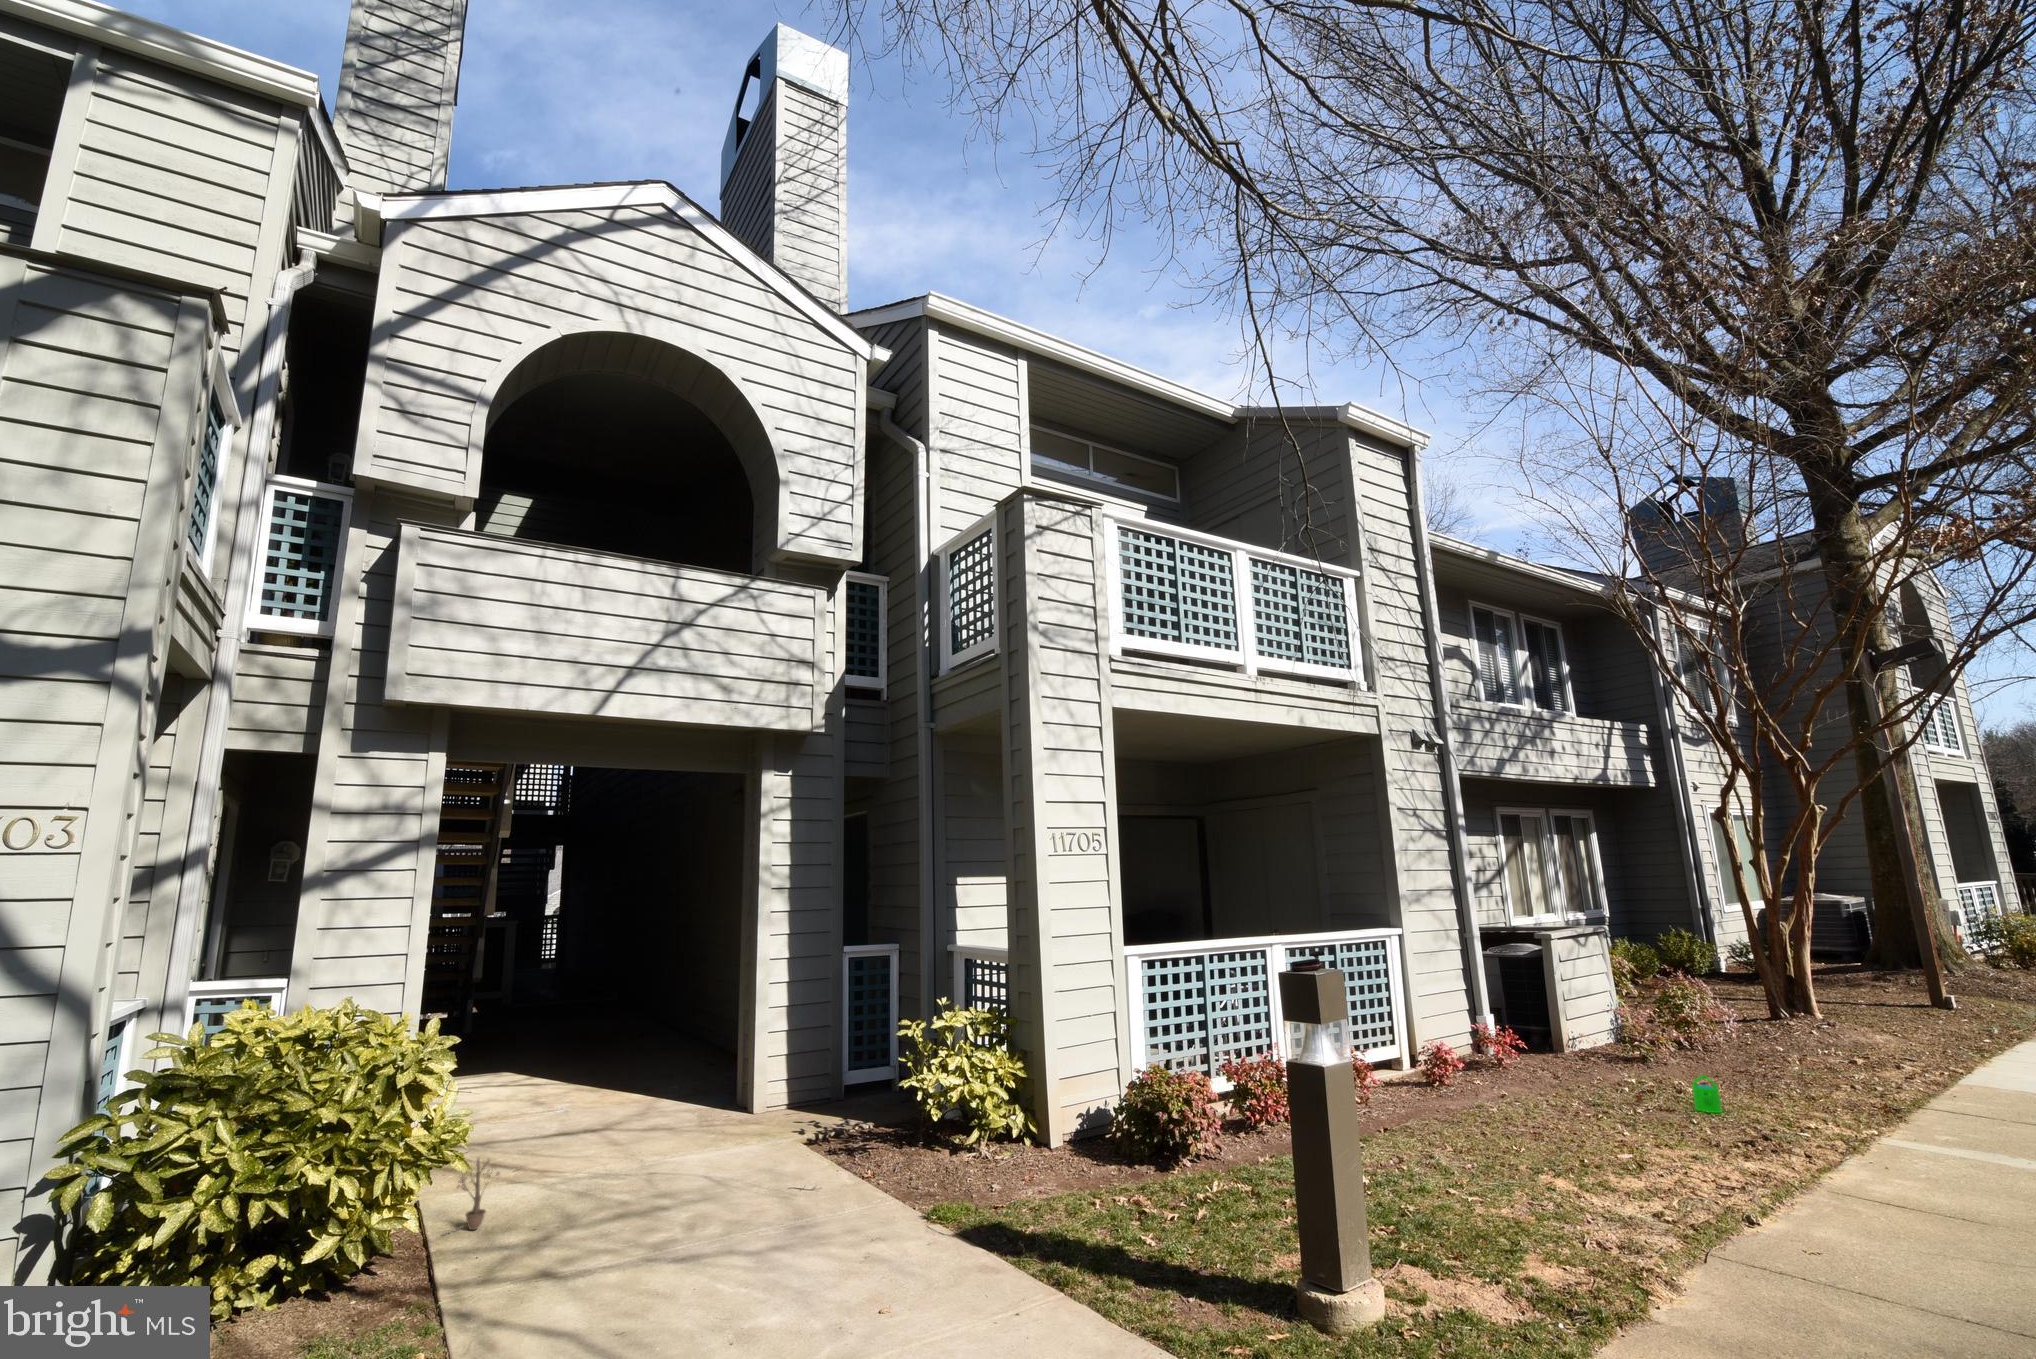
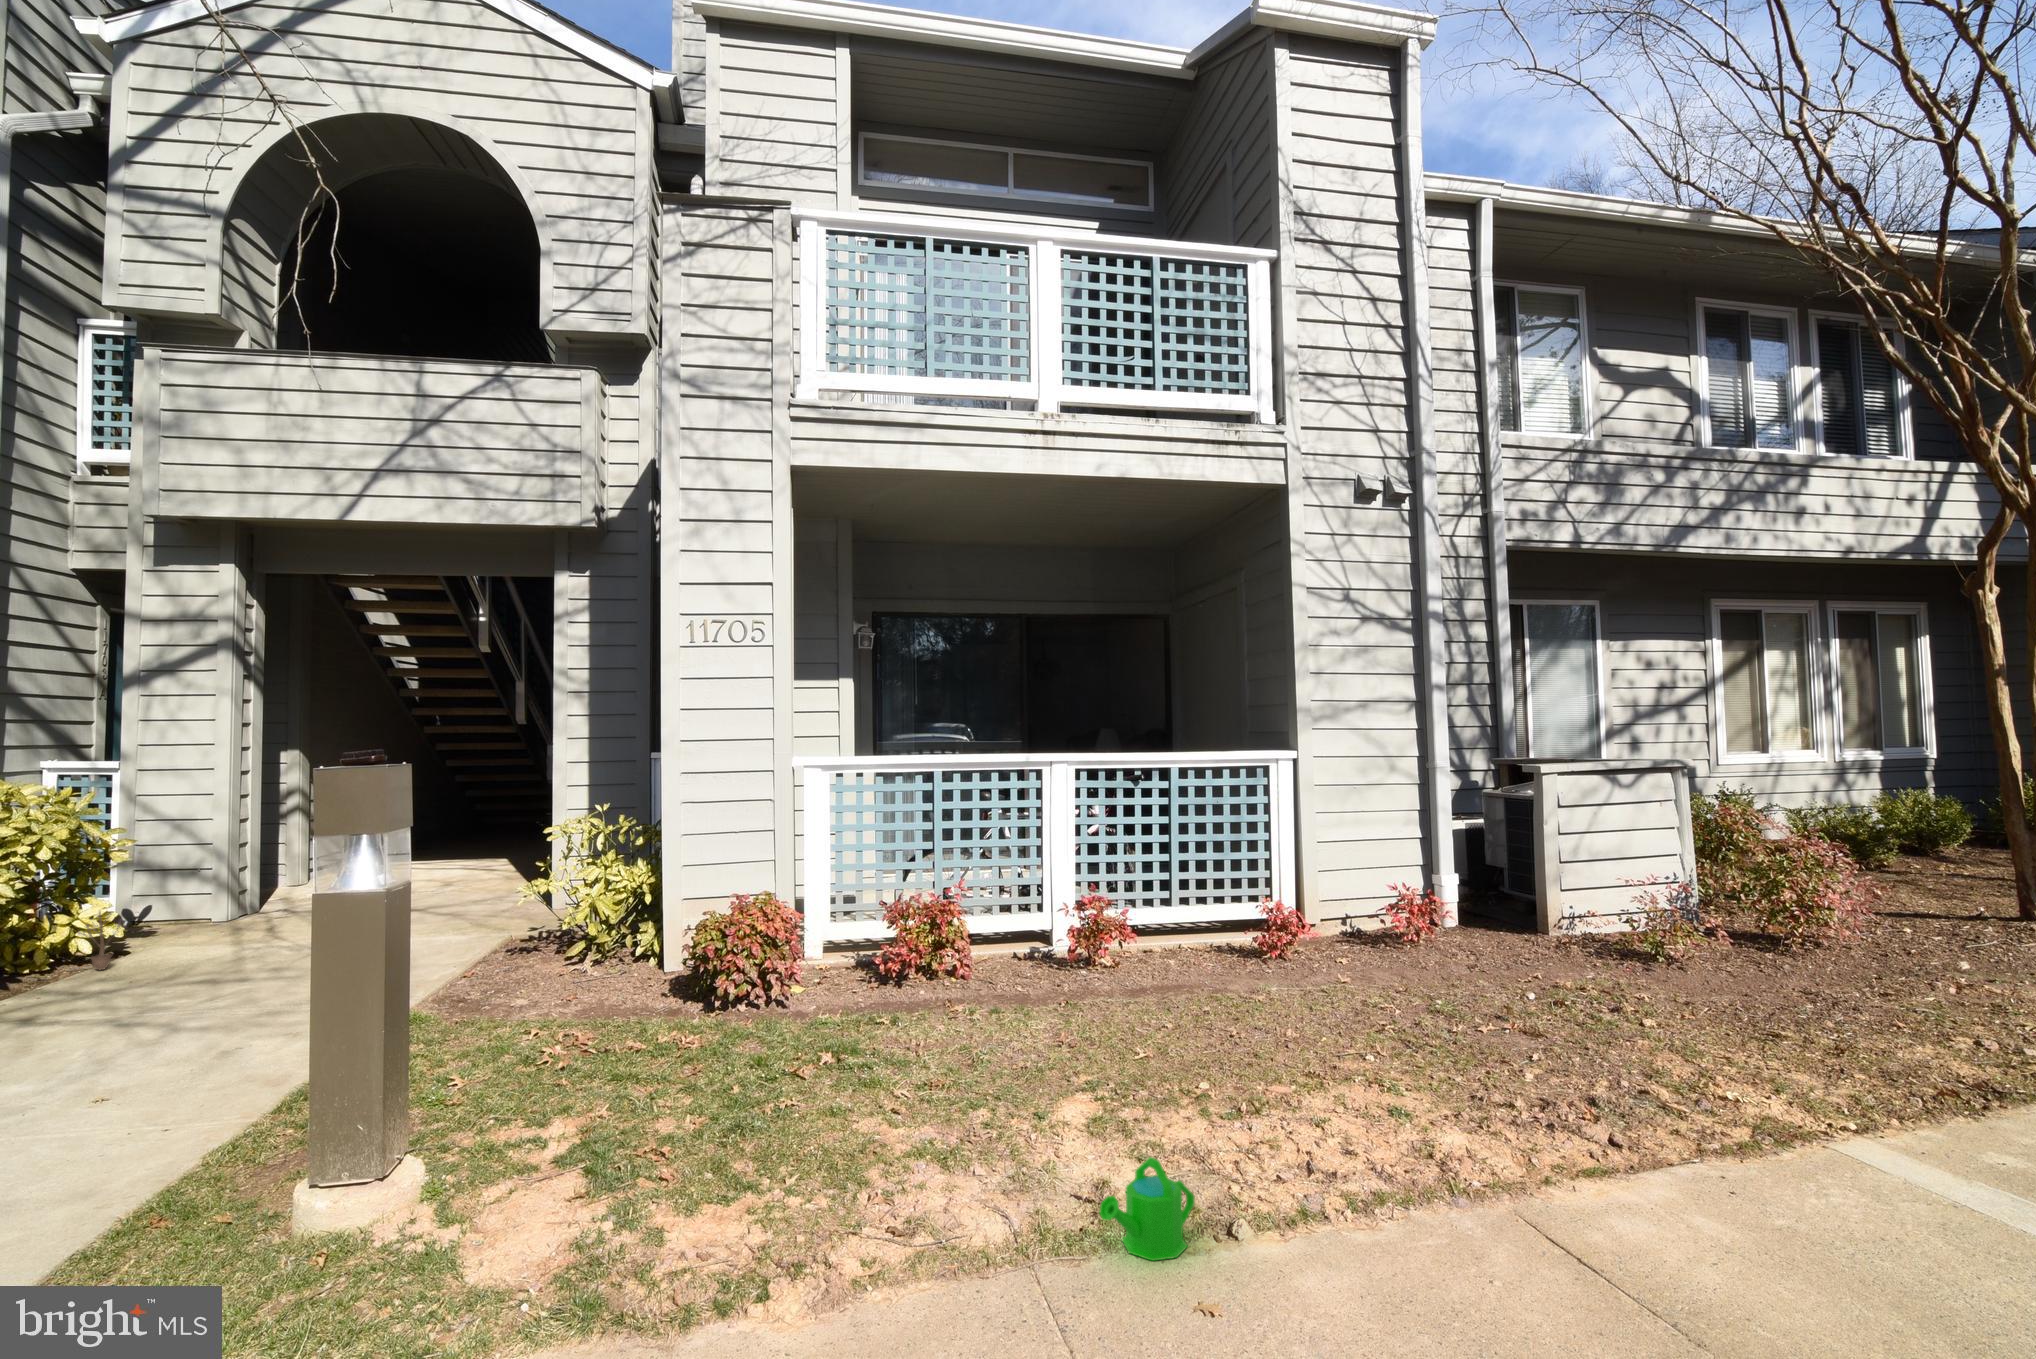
watering can: present [1692,1075,1723,1113] -> present [1099,1157,1195,1261]

